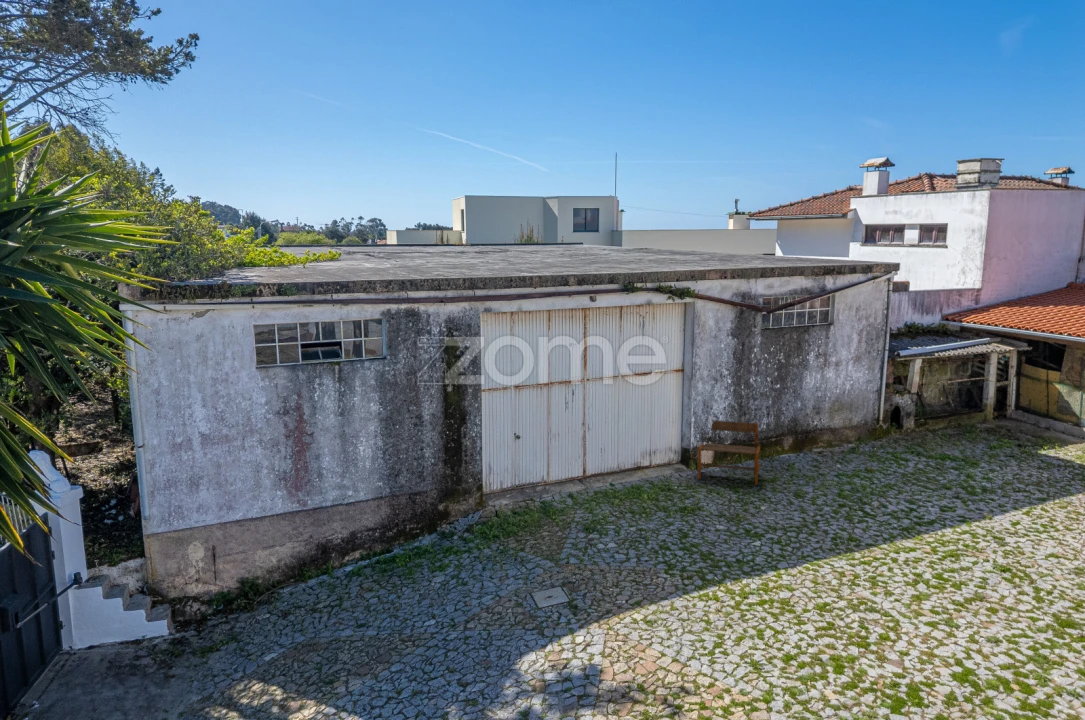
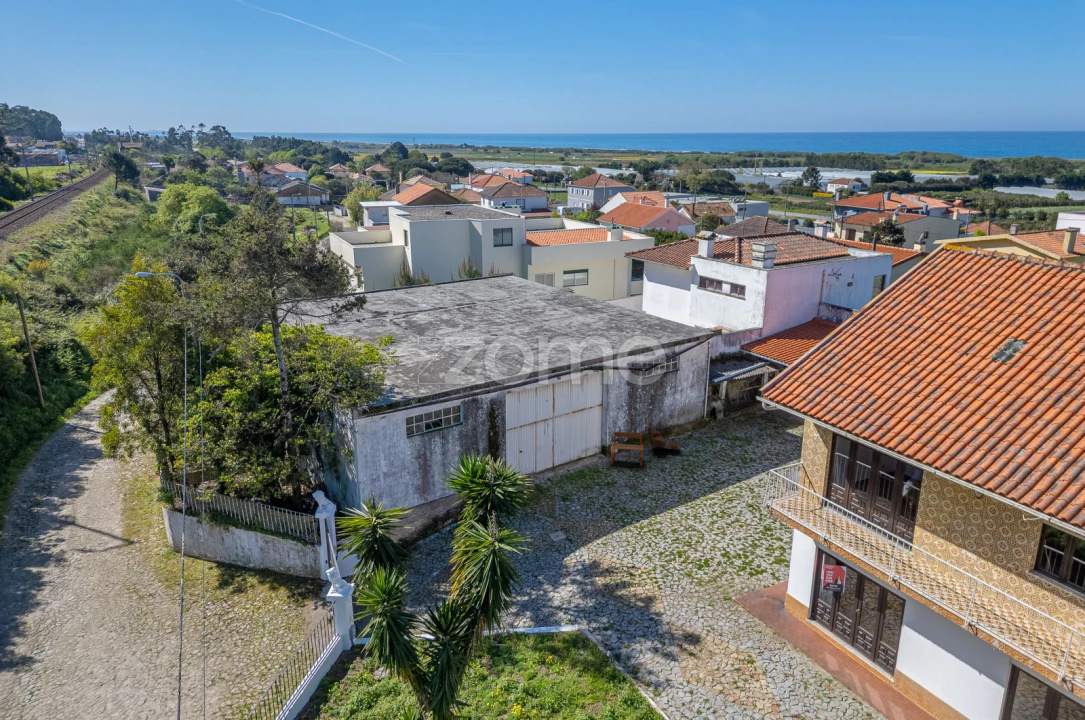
lounge chair: none [770,409,832,470] -> present [647,422,678,454]

